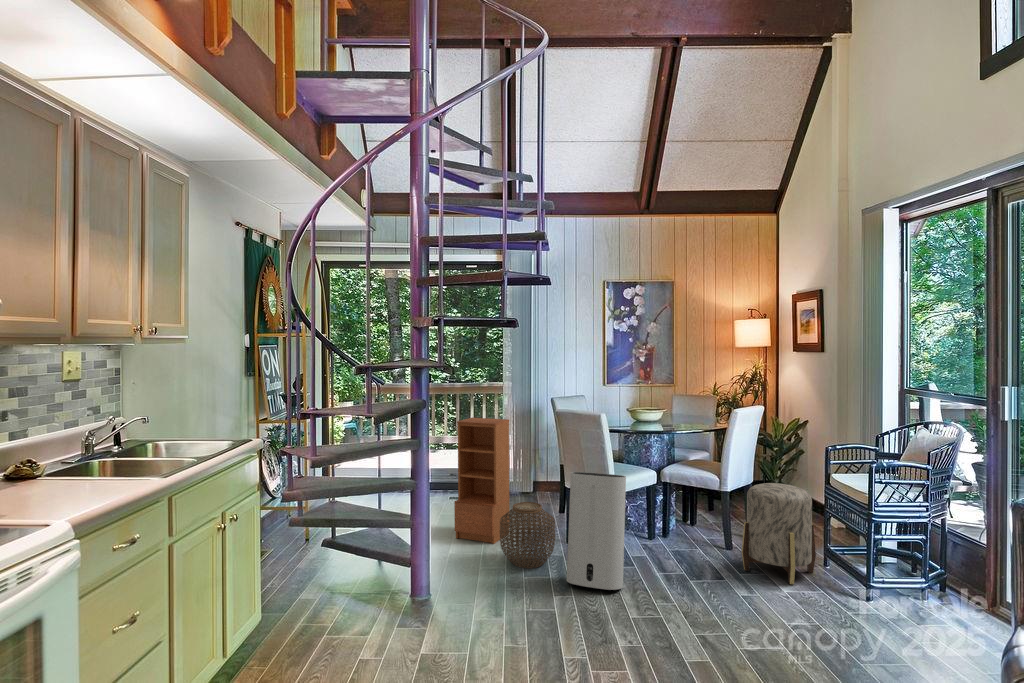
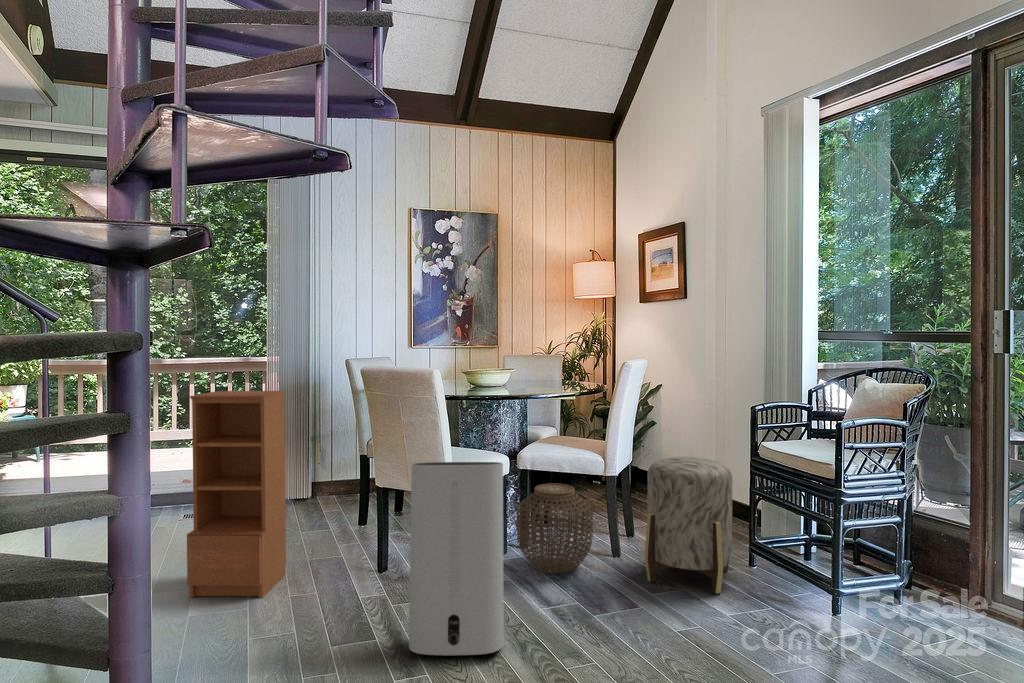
woven basket: present [500,502,555,569] -> present [517,483,593,574]

